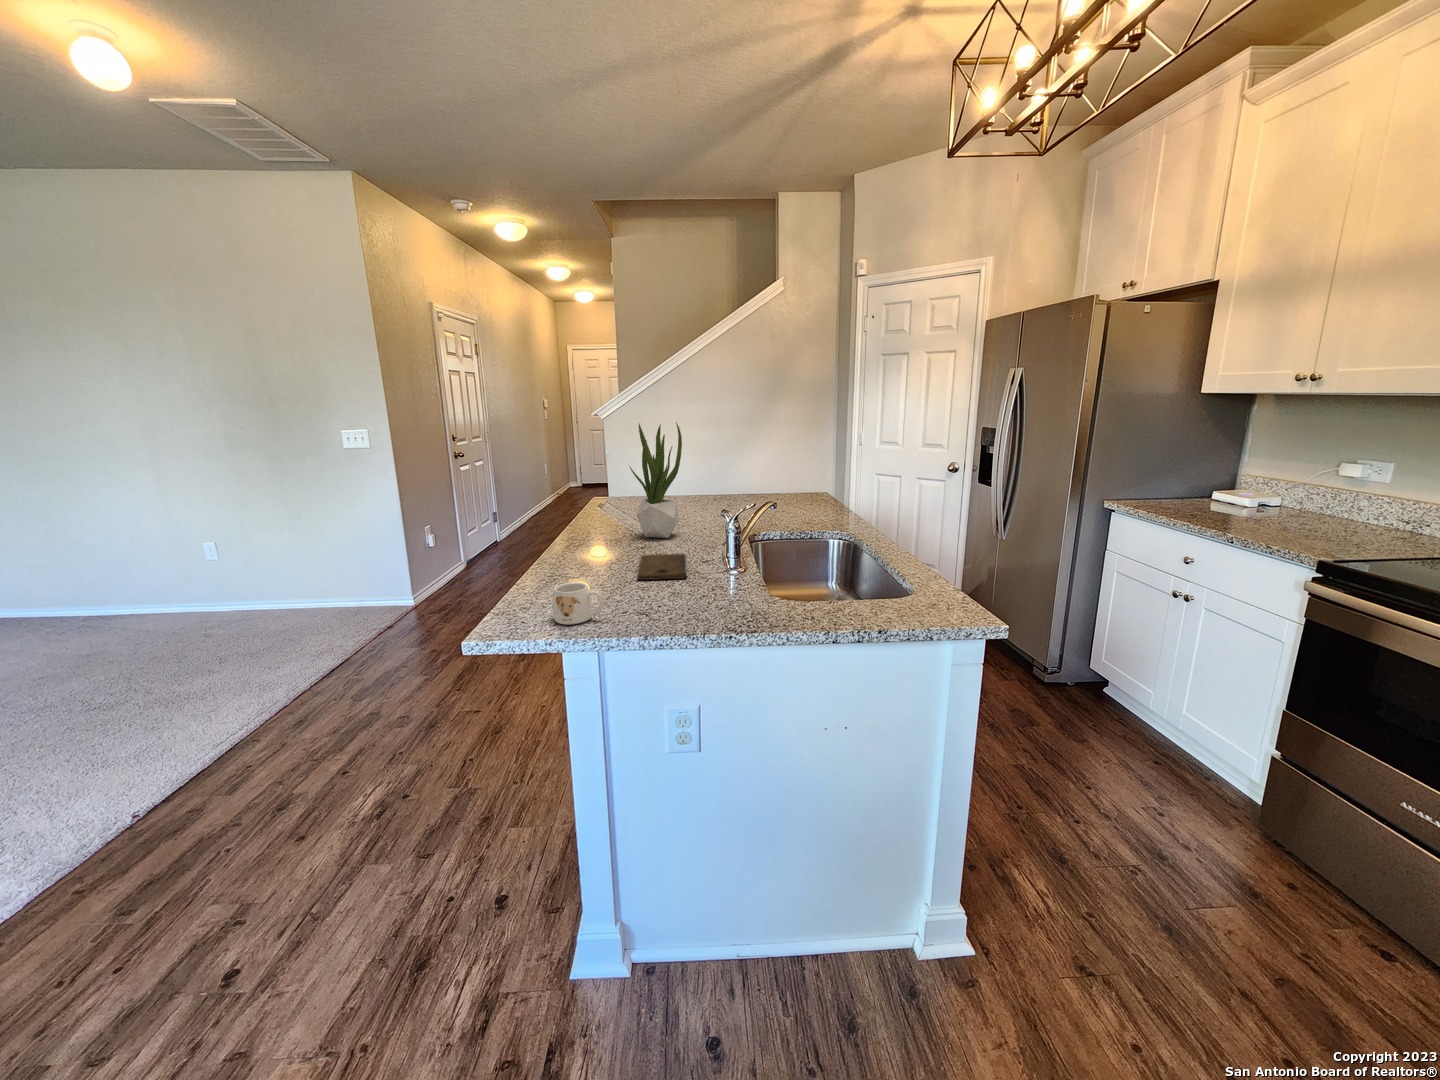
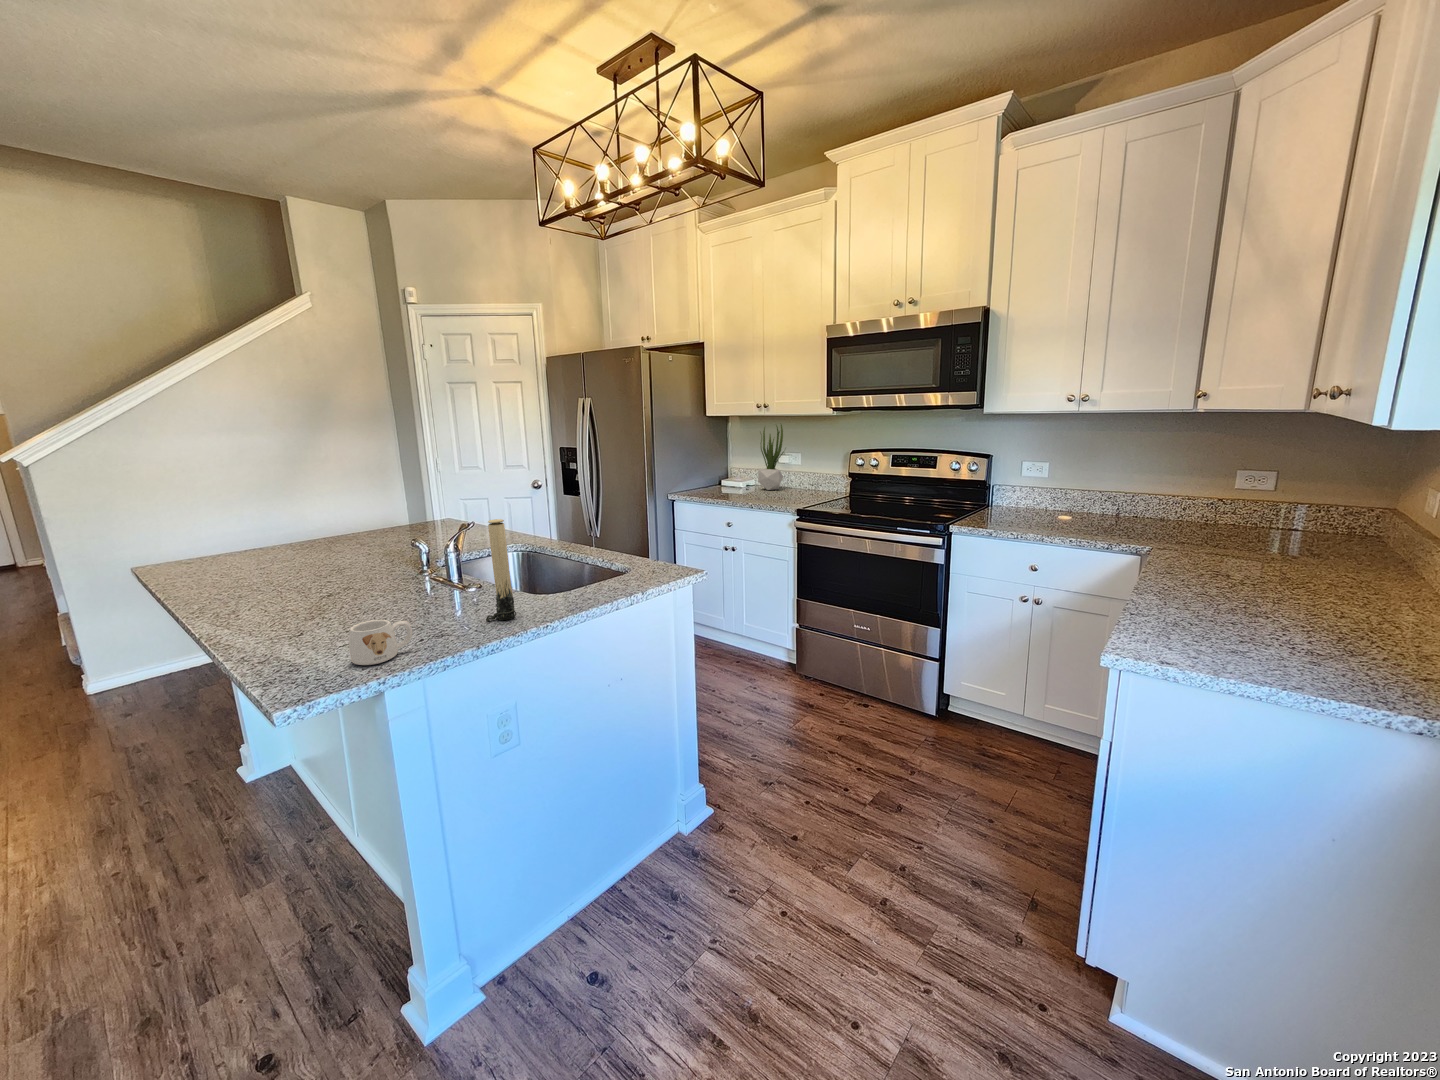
potted plant: present [630,423,682,538] -> present [758,425,784,490]
candle: none [691,505,720,617] -> present [486,519,516,621]
cutting board: present [637,554,687,580] -> none [351,586,434,617]

